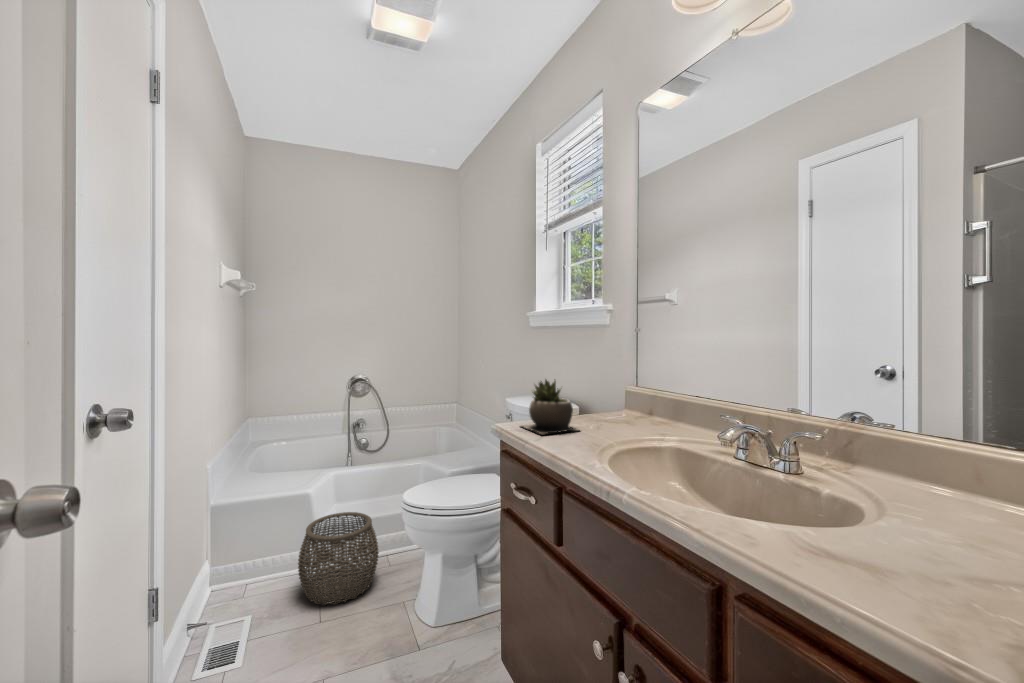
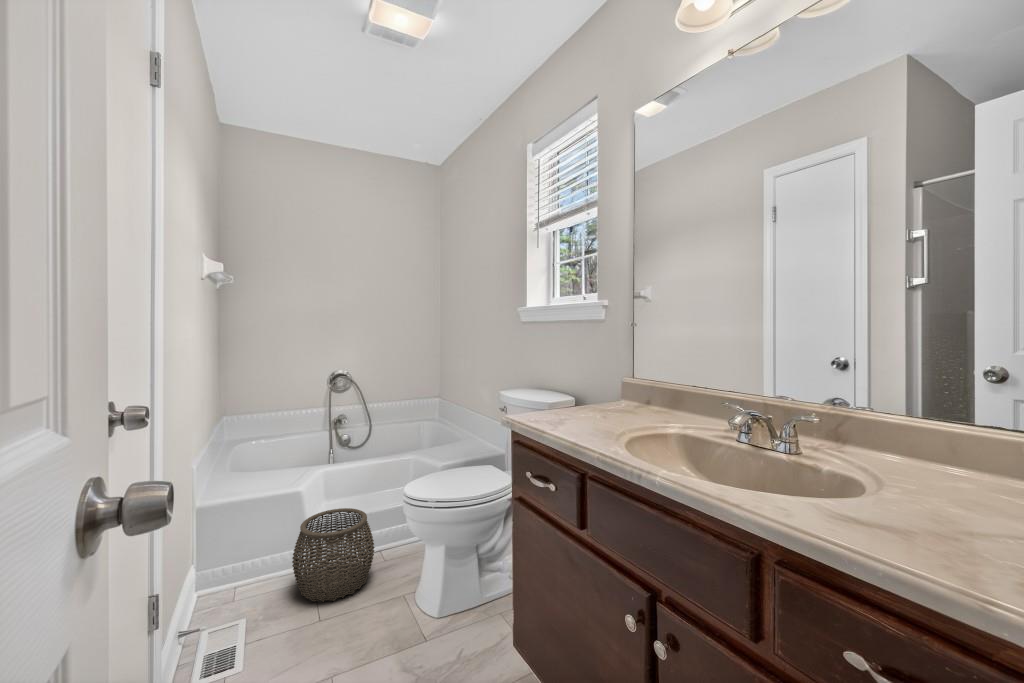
succulent plant: present [521,380,578,434] -> none [529,371,591,425]

